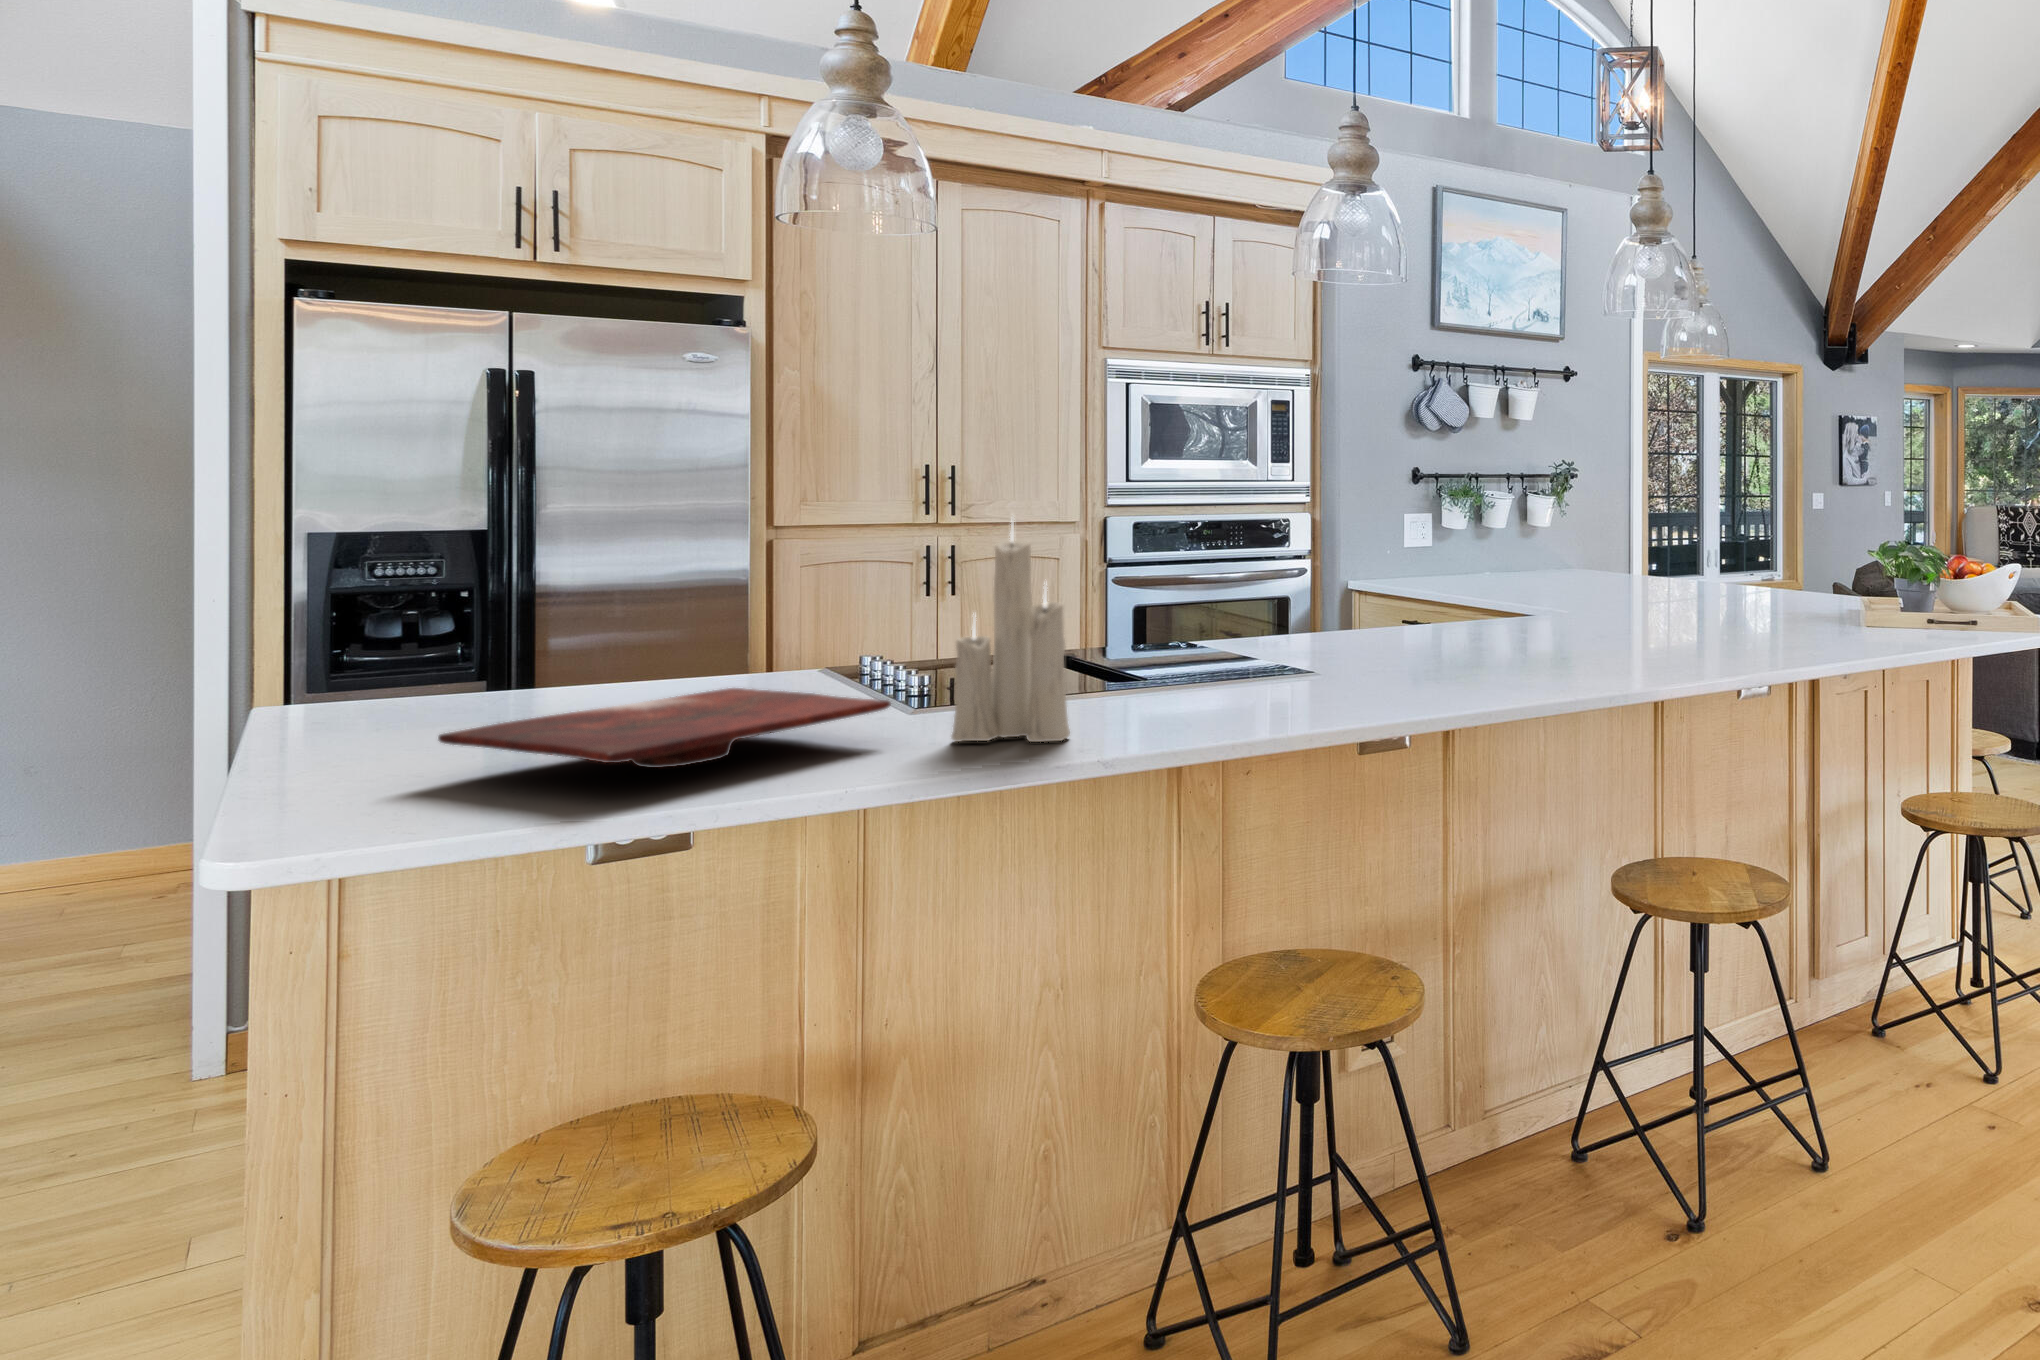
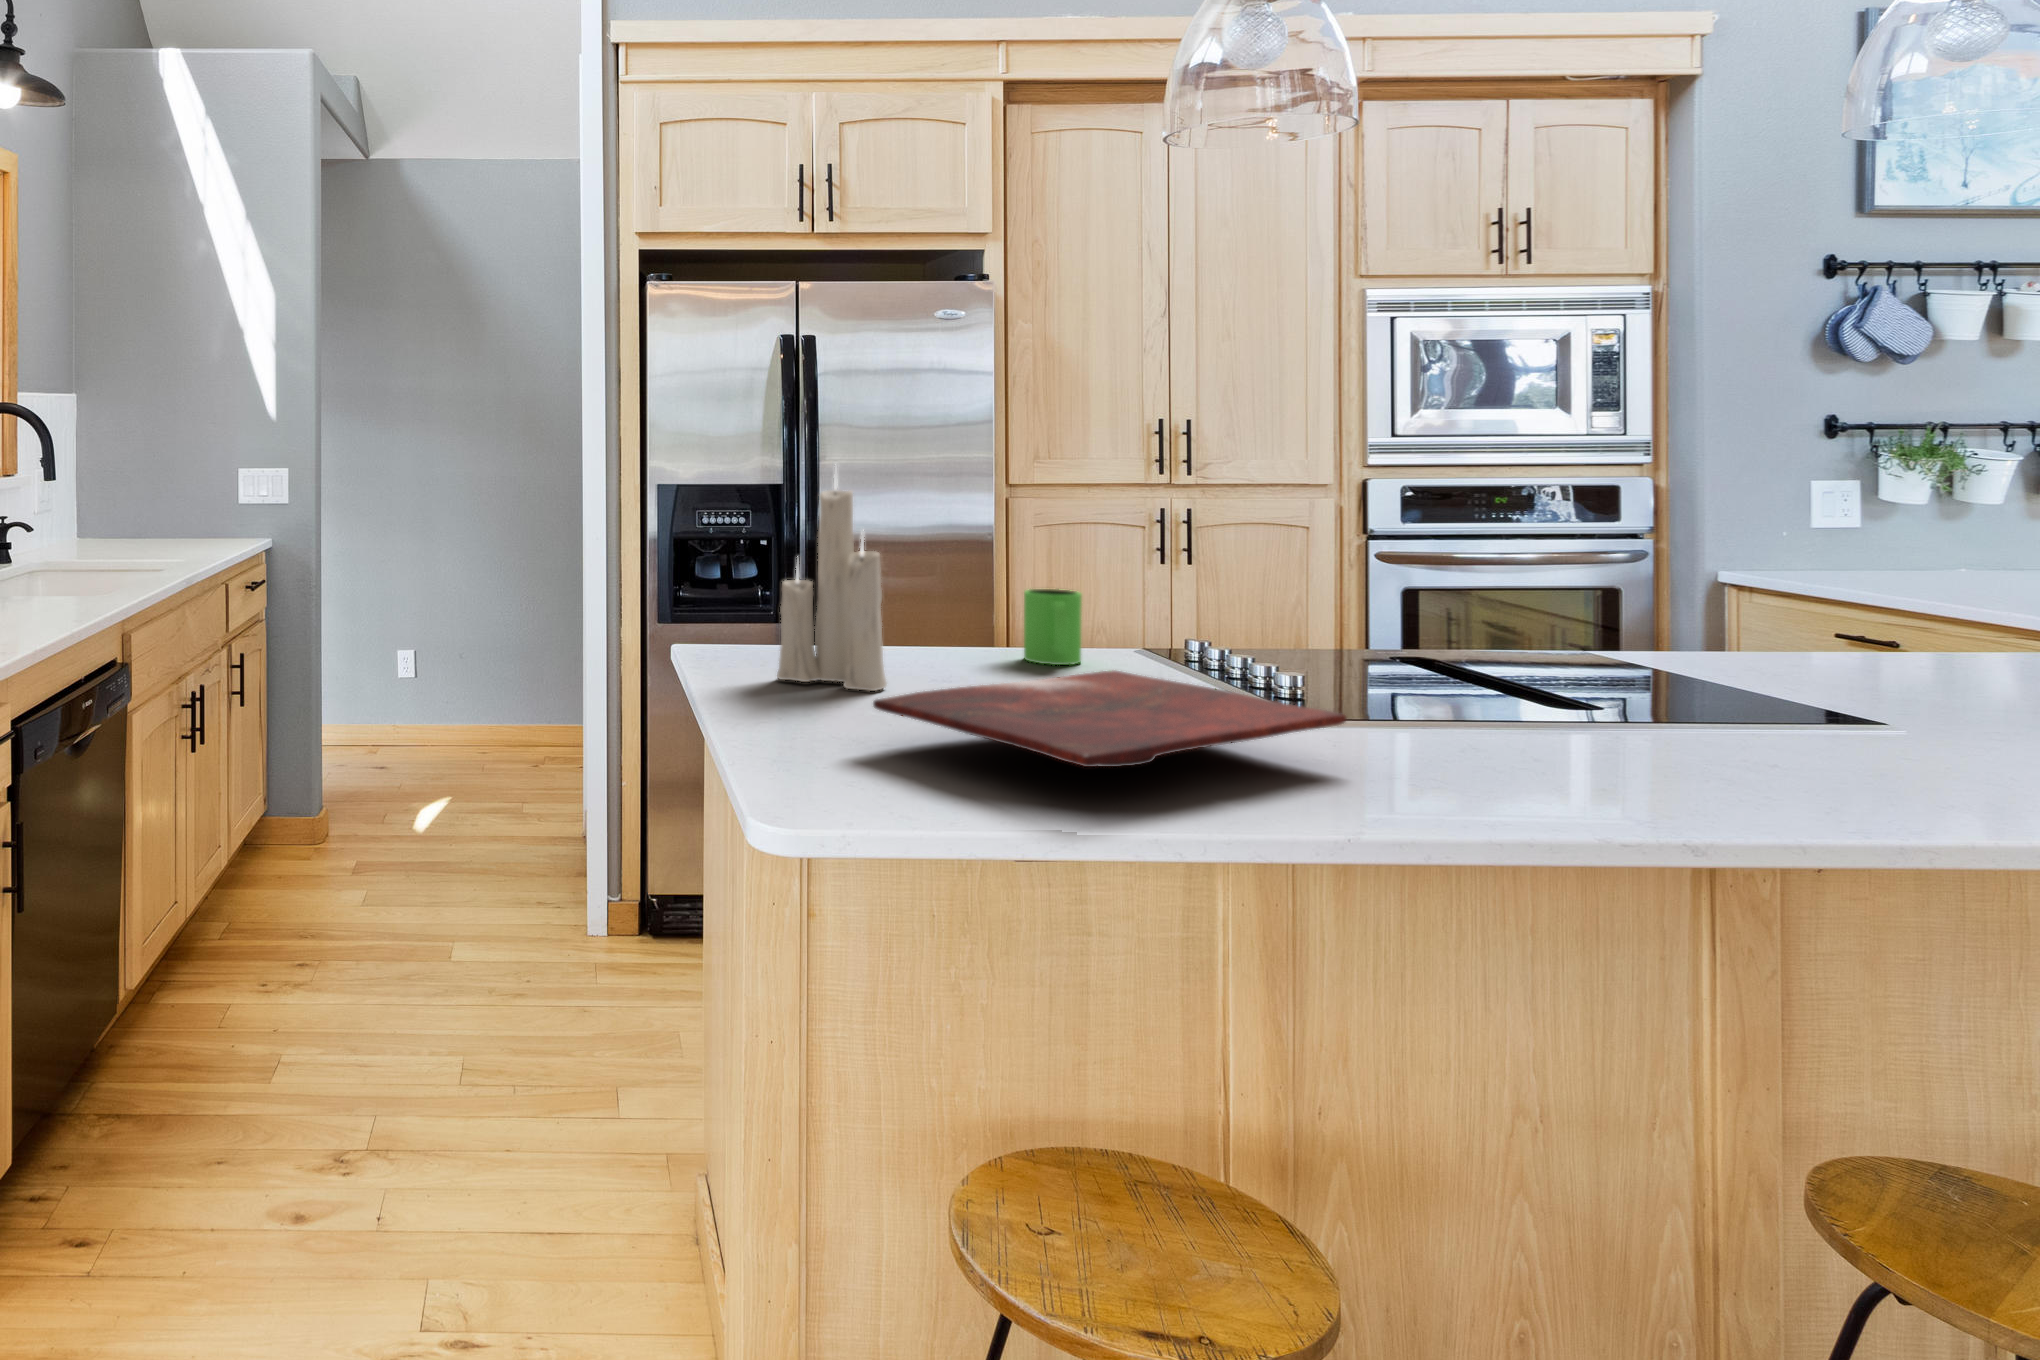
candle: present [951,522,1070,742] -> present [777,476,887,691]
mug: none [695,623,753,693] -> present [1024,589,1082,665]

